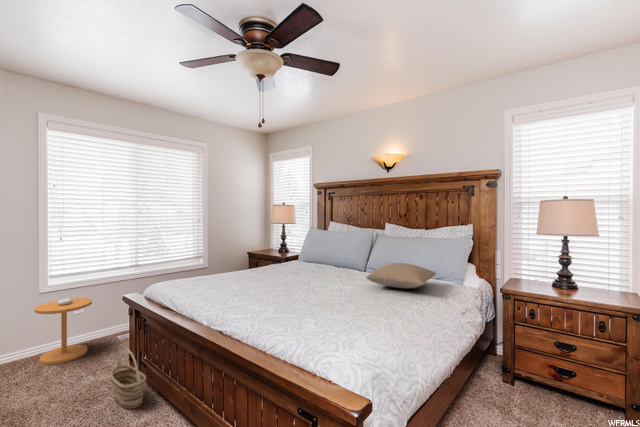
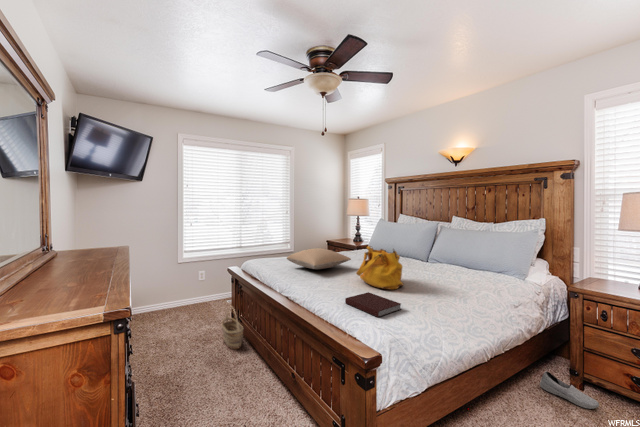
handbag: none [303,258,357,308] -> present [356,246,403,290]
pillow: present [367,263,436,288] -> present [287,248,351,269]
side table: present [34,298,92,364] -> none [178,268,213,312]
notebook: none [301,314,368,345] -> present [345,292,401,317]
shoe: none [482,374,533,405] -> present [540,371,599,409]

